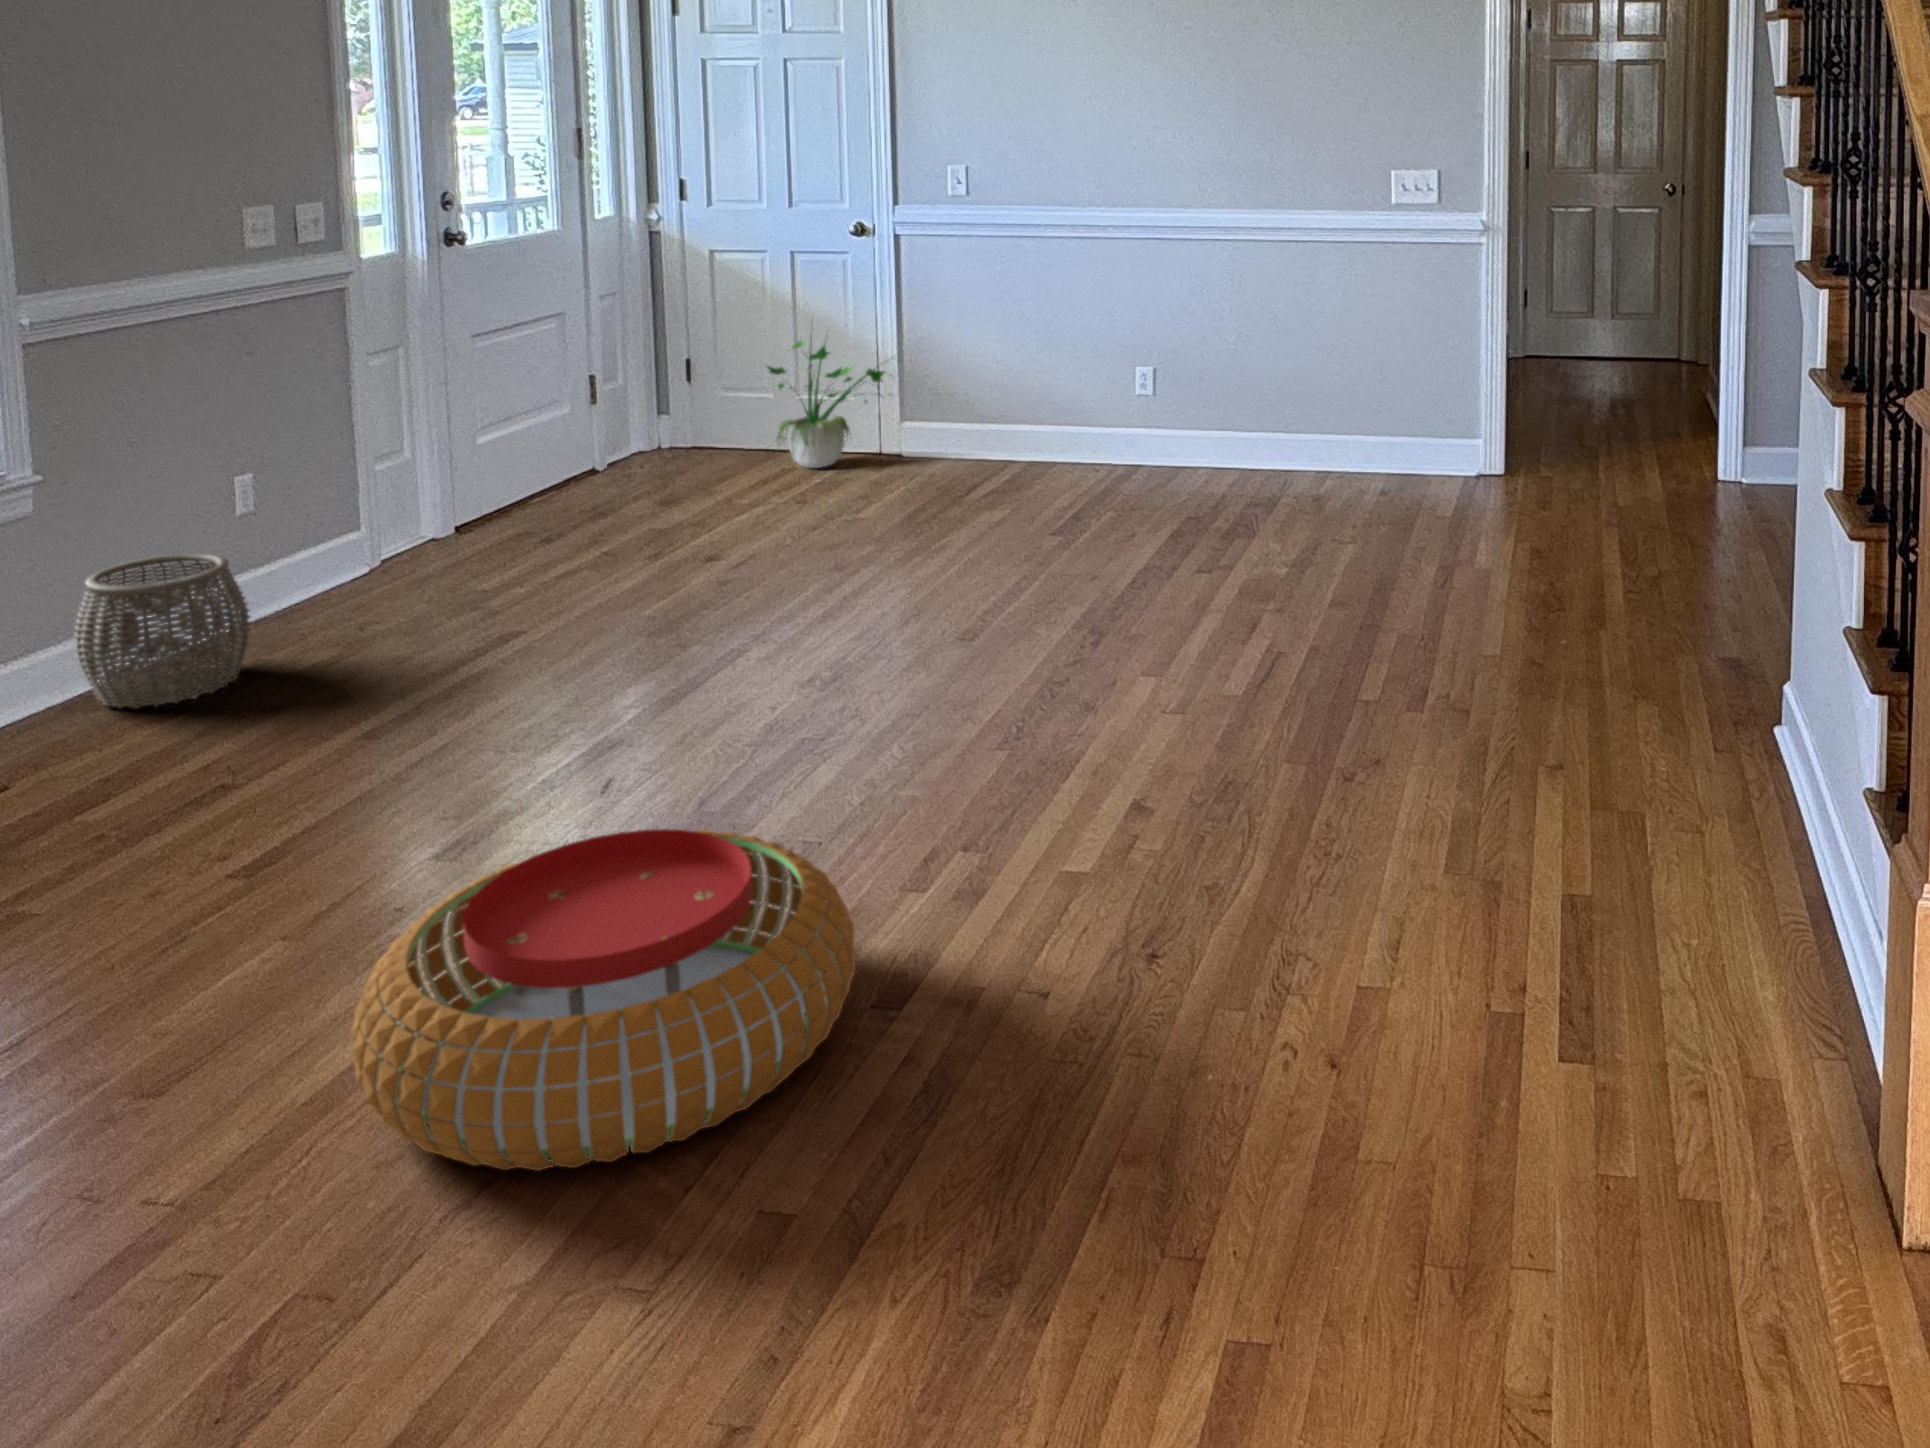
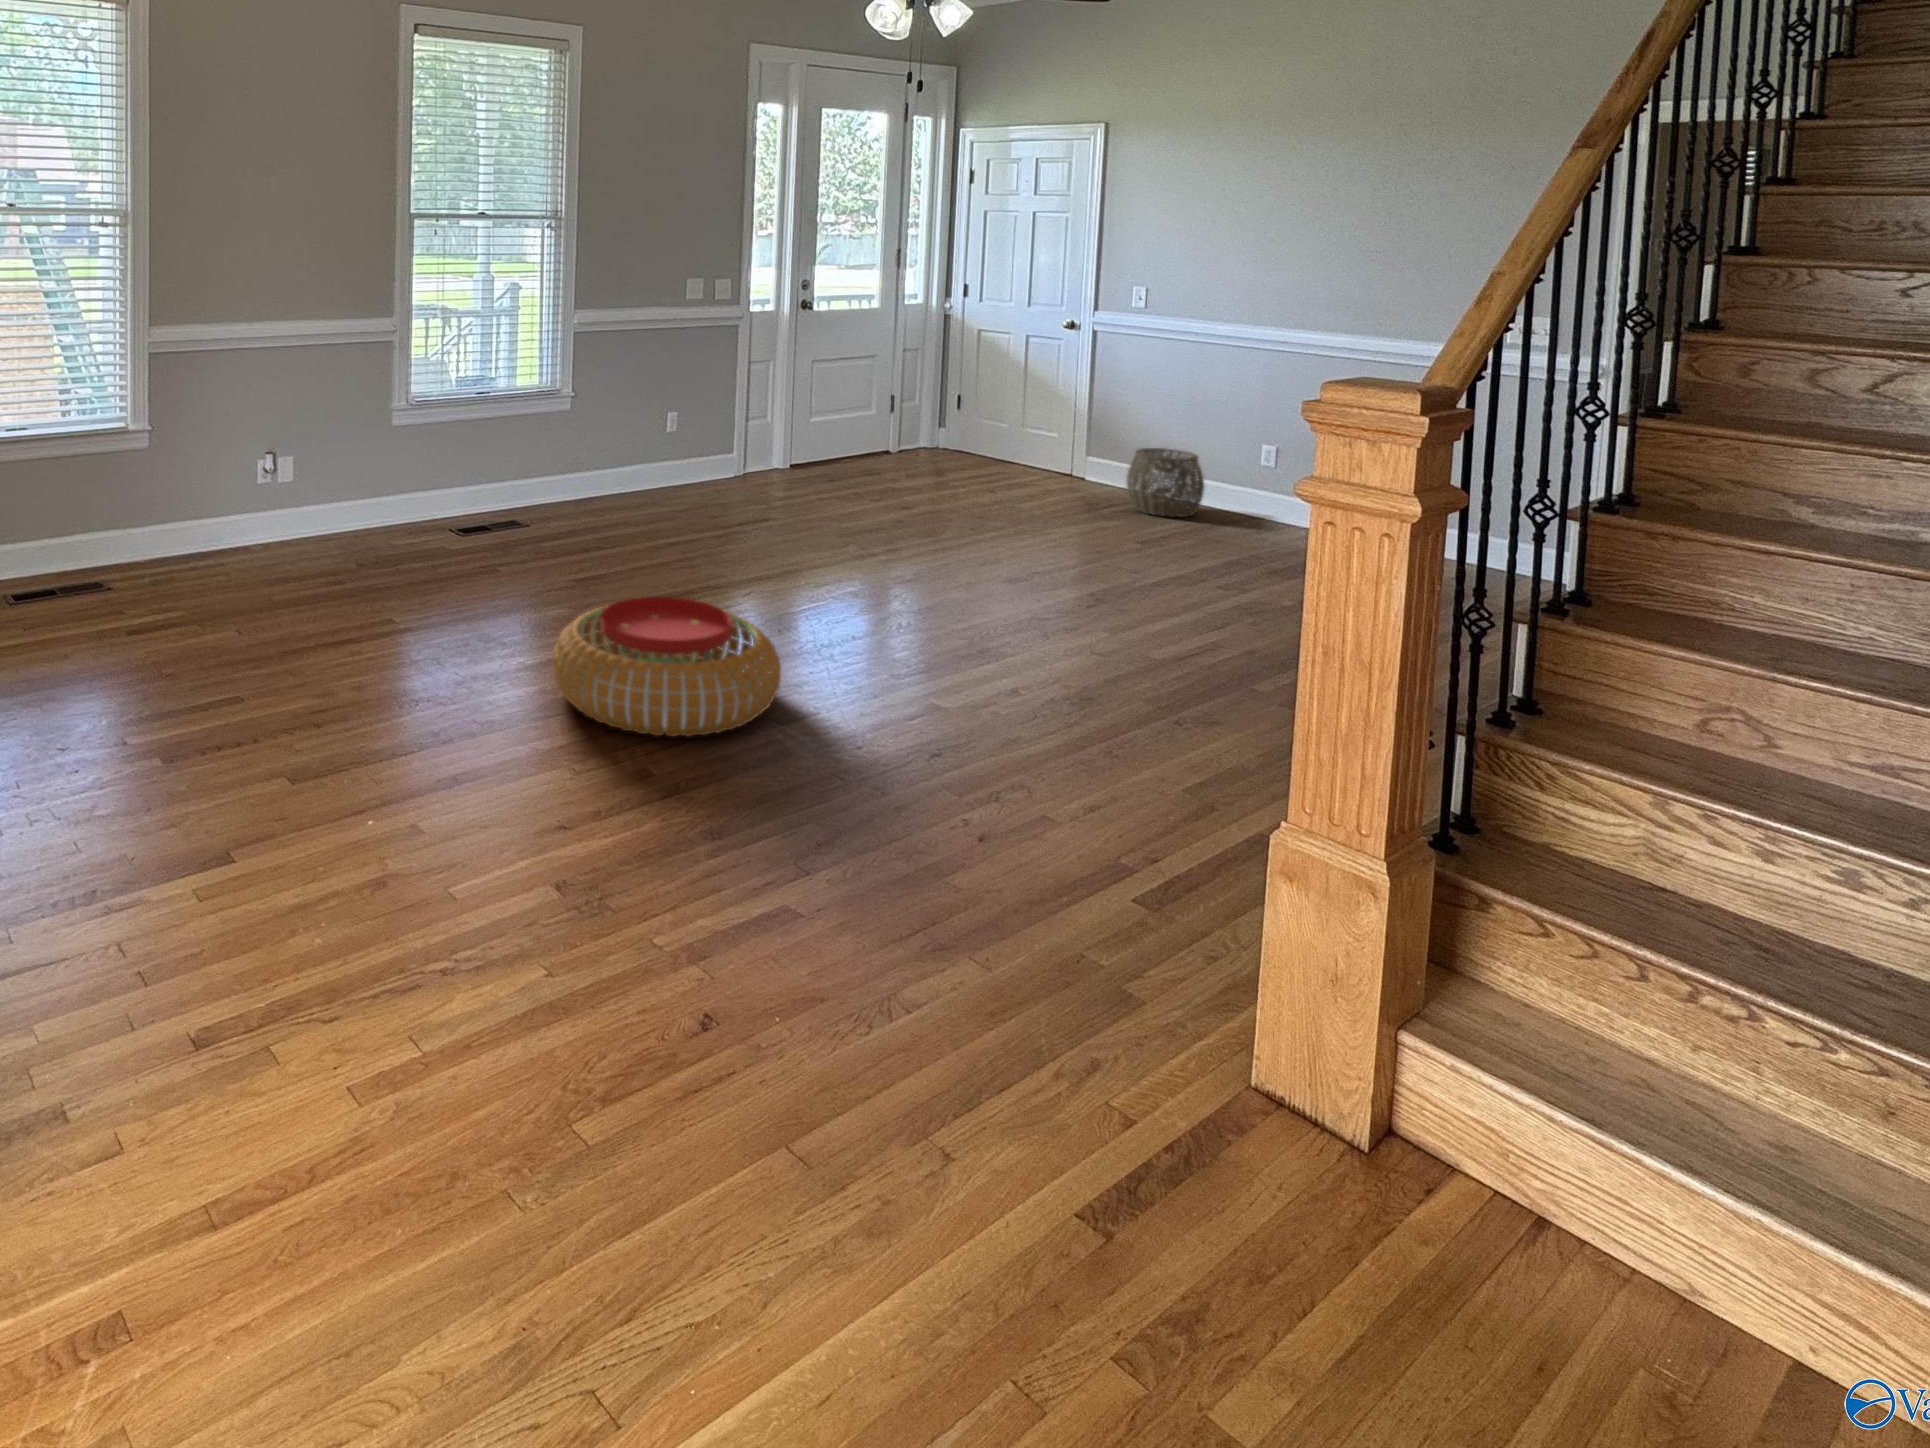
potted plant: present [768,340,884,468] -> none [995,375,1089,483]
woven basket: present [74,554,251,708] -> present [1127,448,1204,517]

